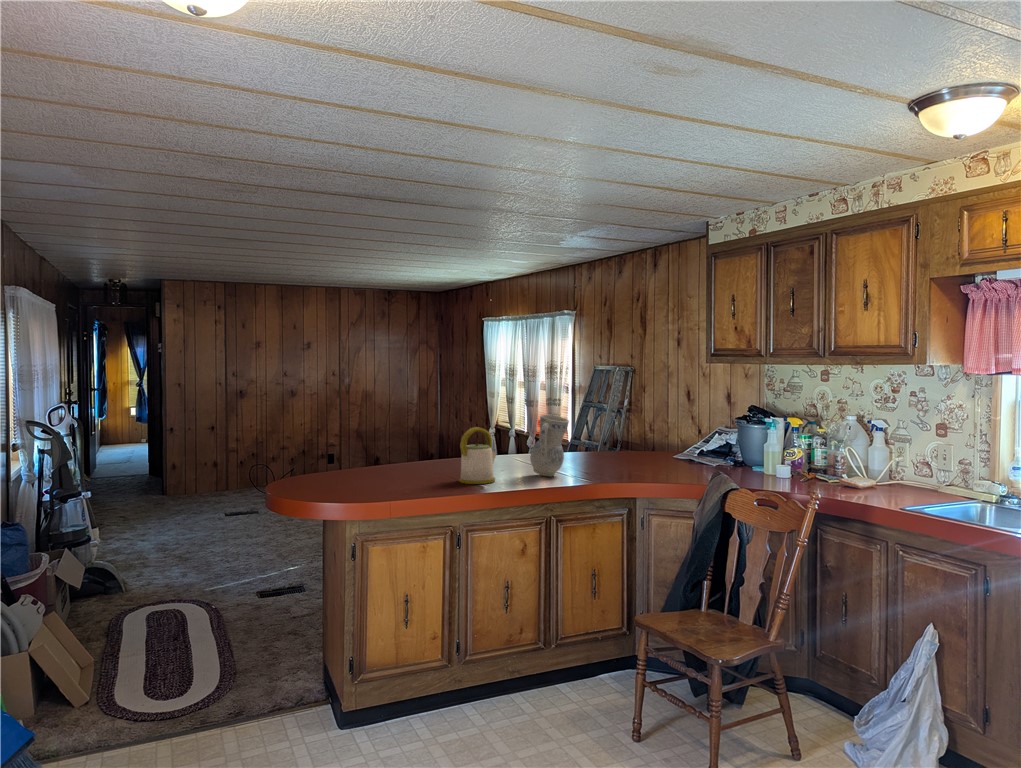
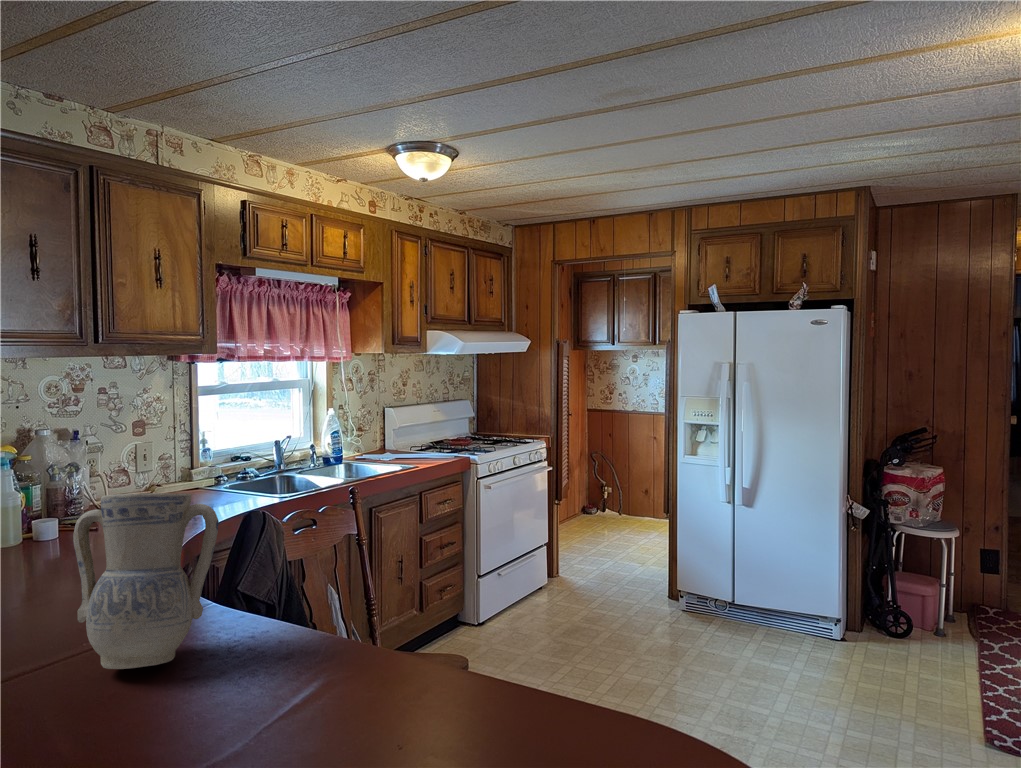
kettle: present [459,427,496,484] -> none [241,538,376,735]

